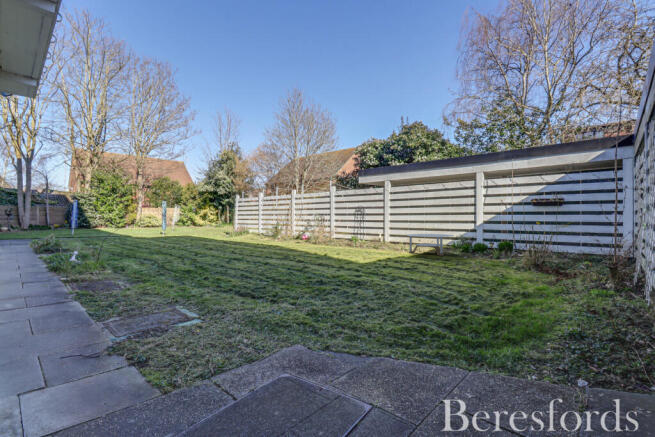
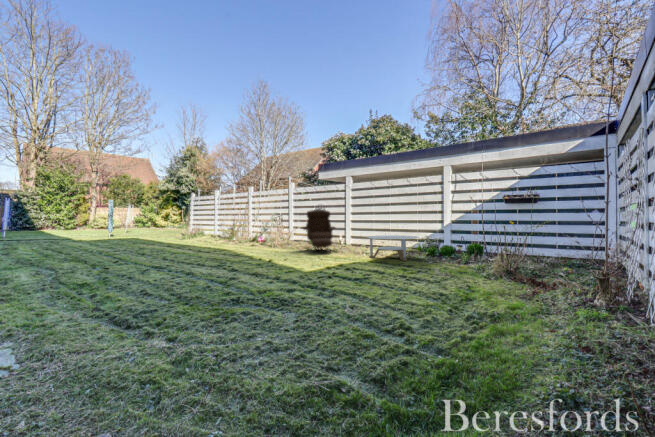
lounge chair: none [347,211,376,249] -> present [303,210,335,252]

